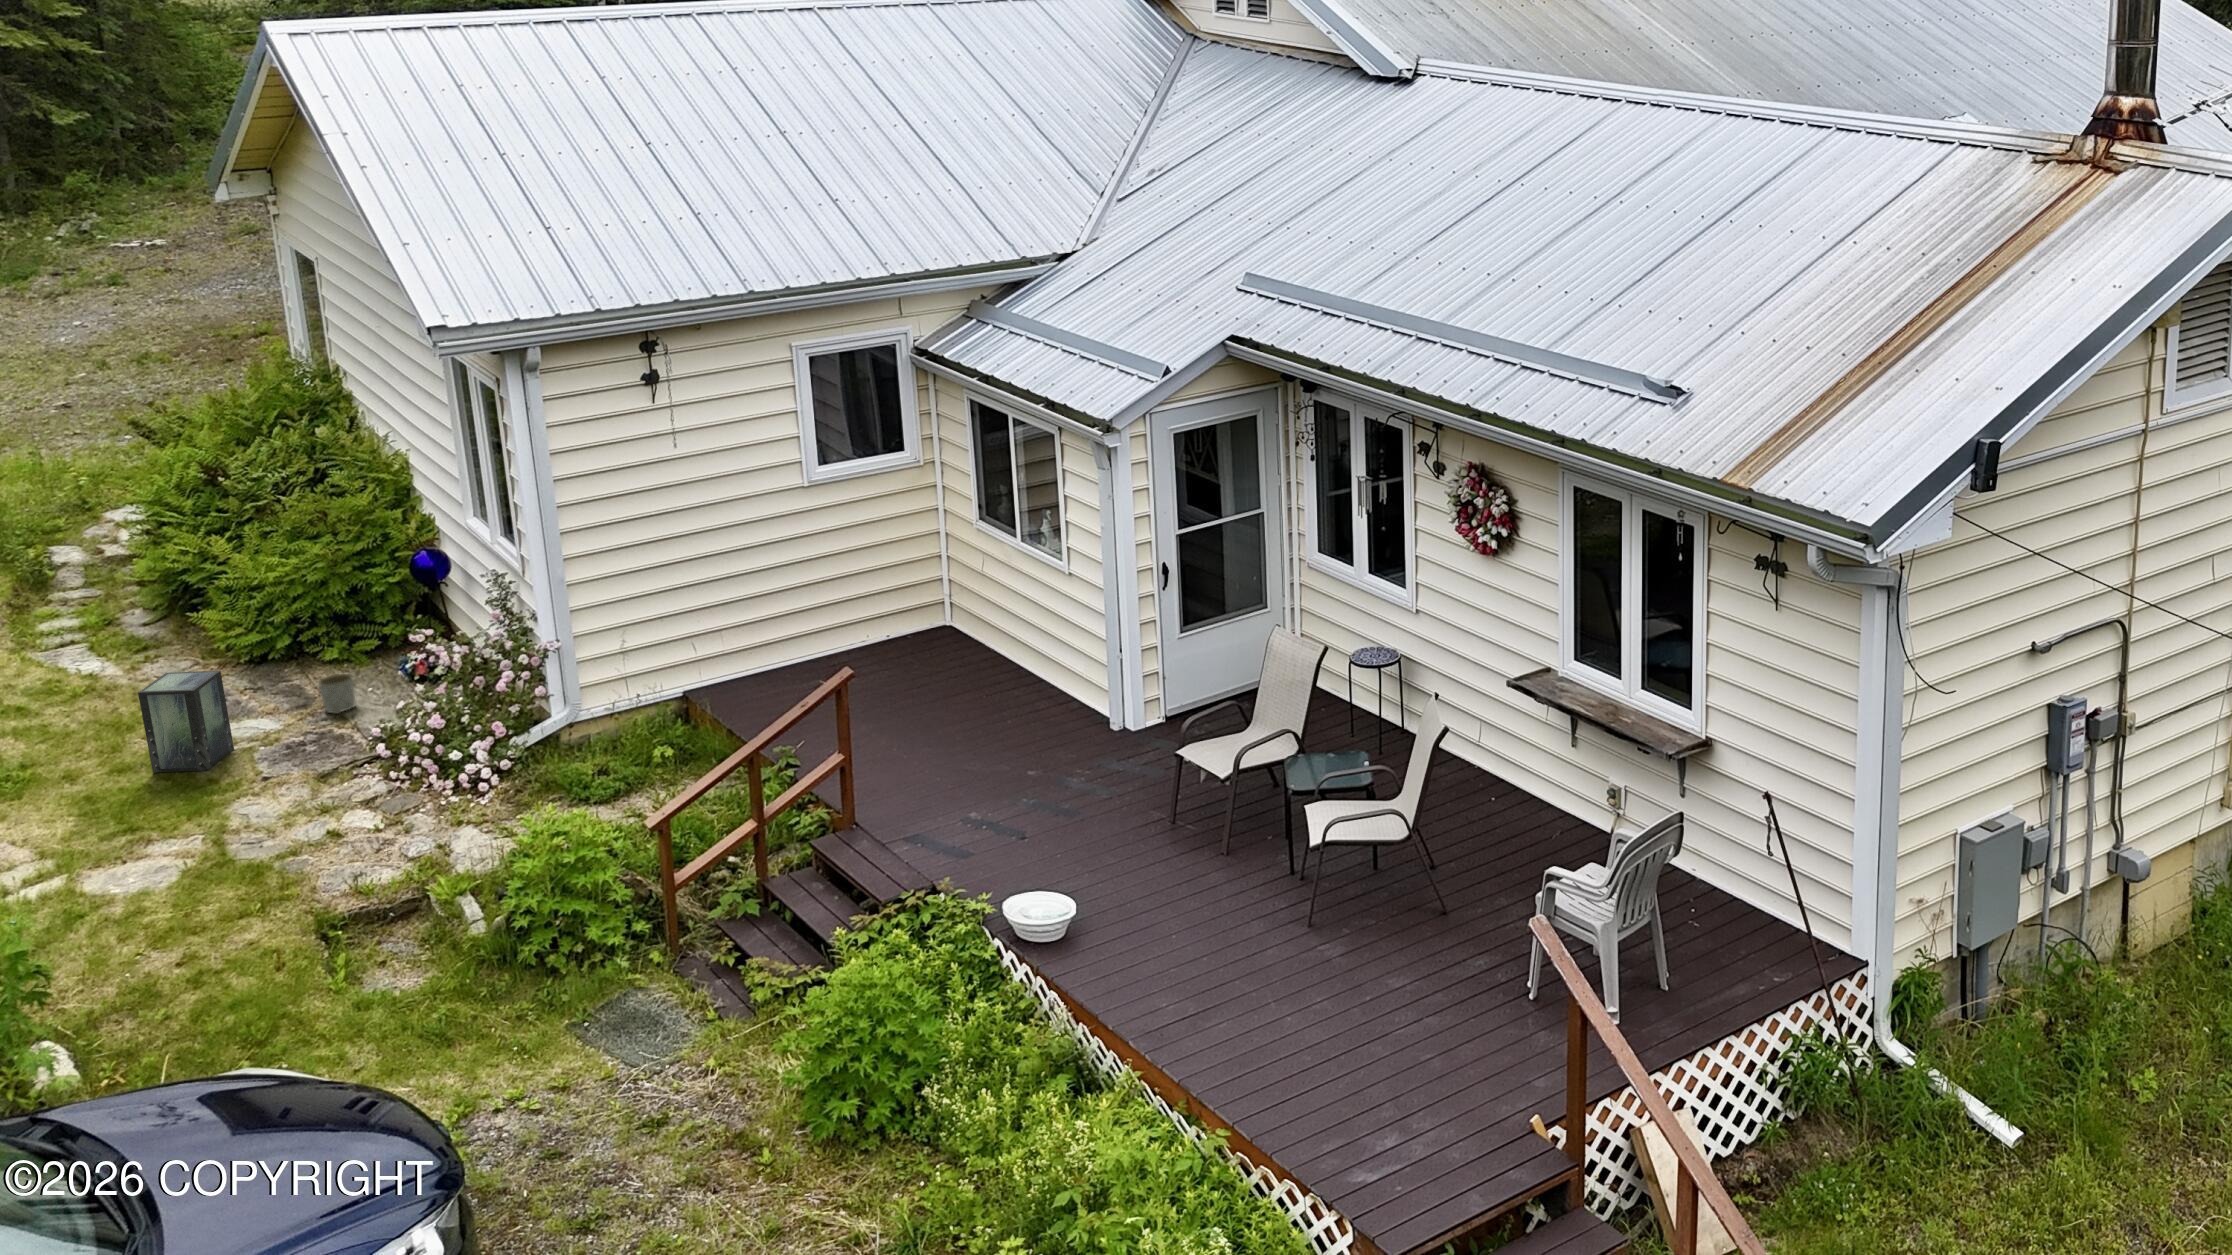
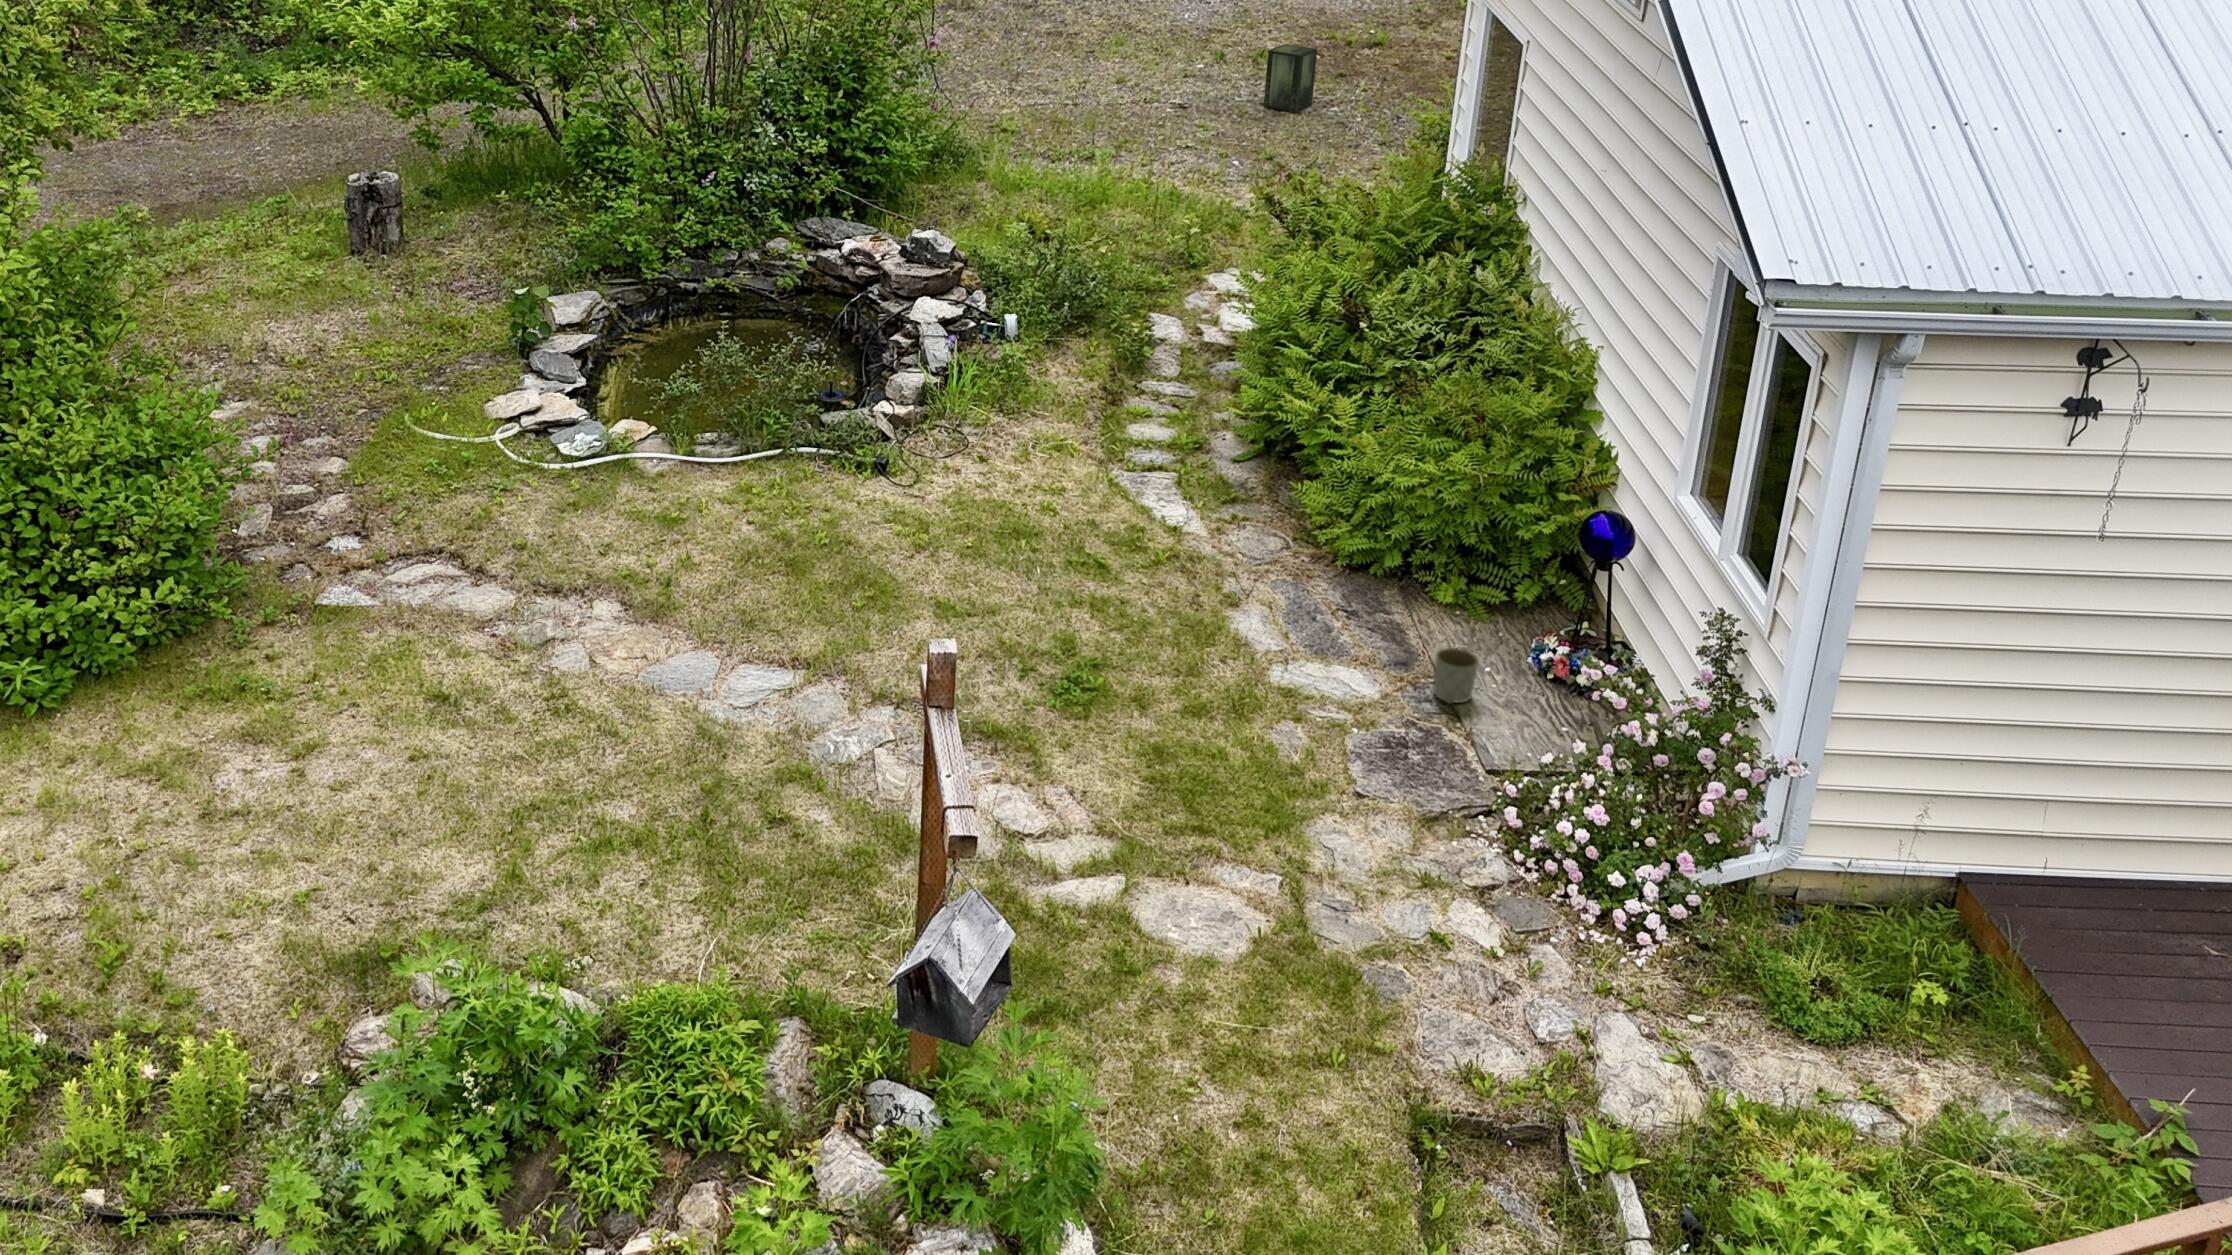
storage box: present [138,671,234,773] -> present [1264,44,1317,113]

